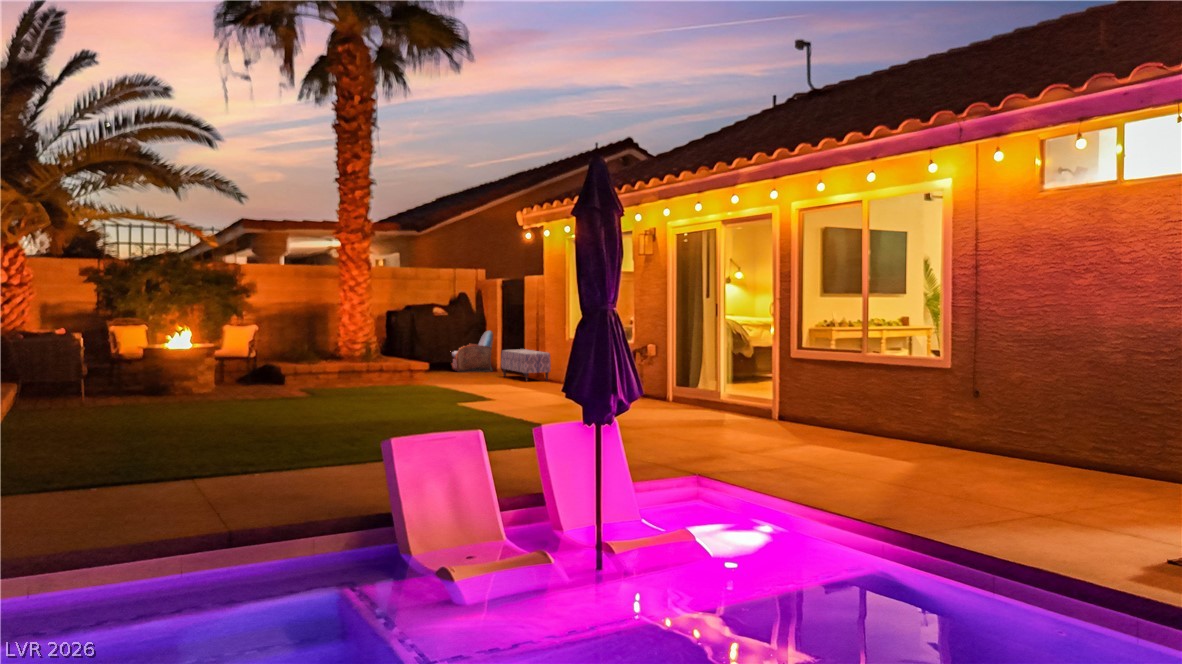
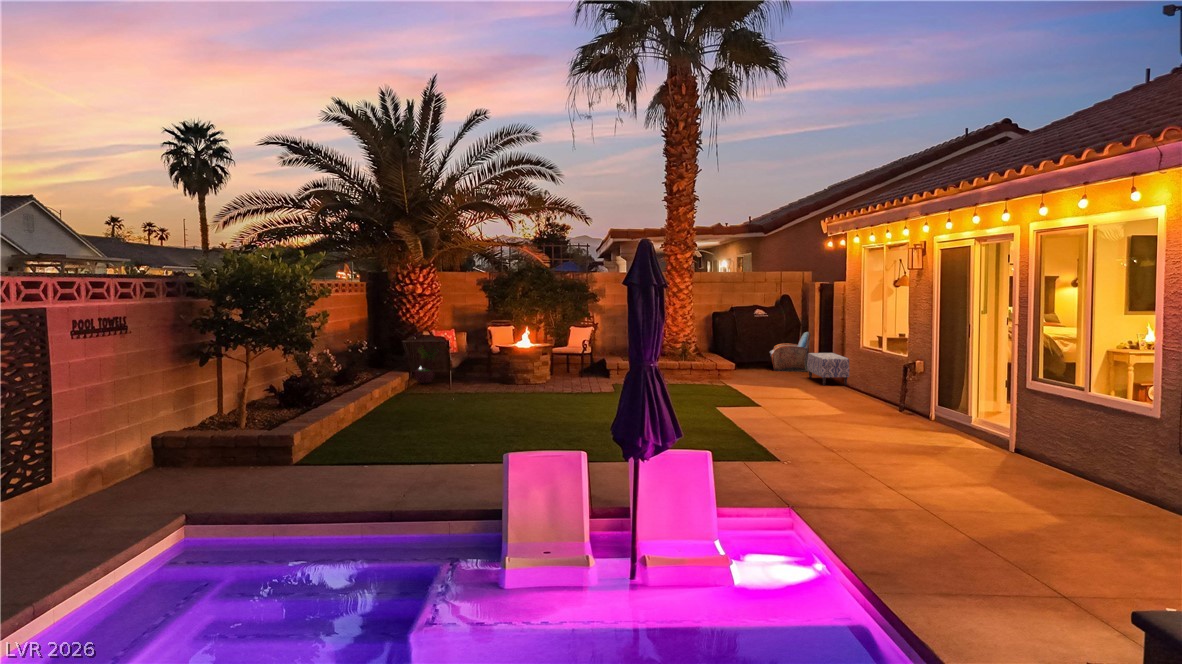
potted tree: none [23,338,64,399] -> present [415,344,438,383]

